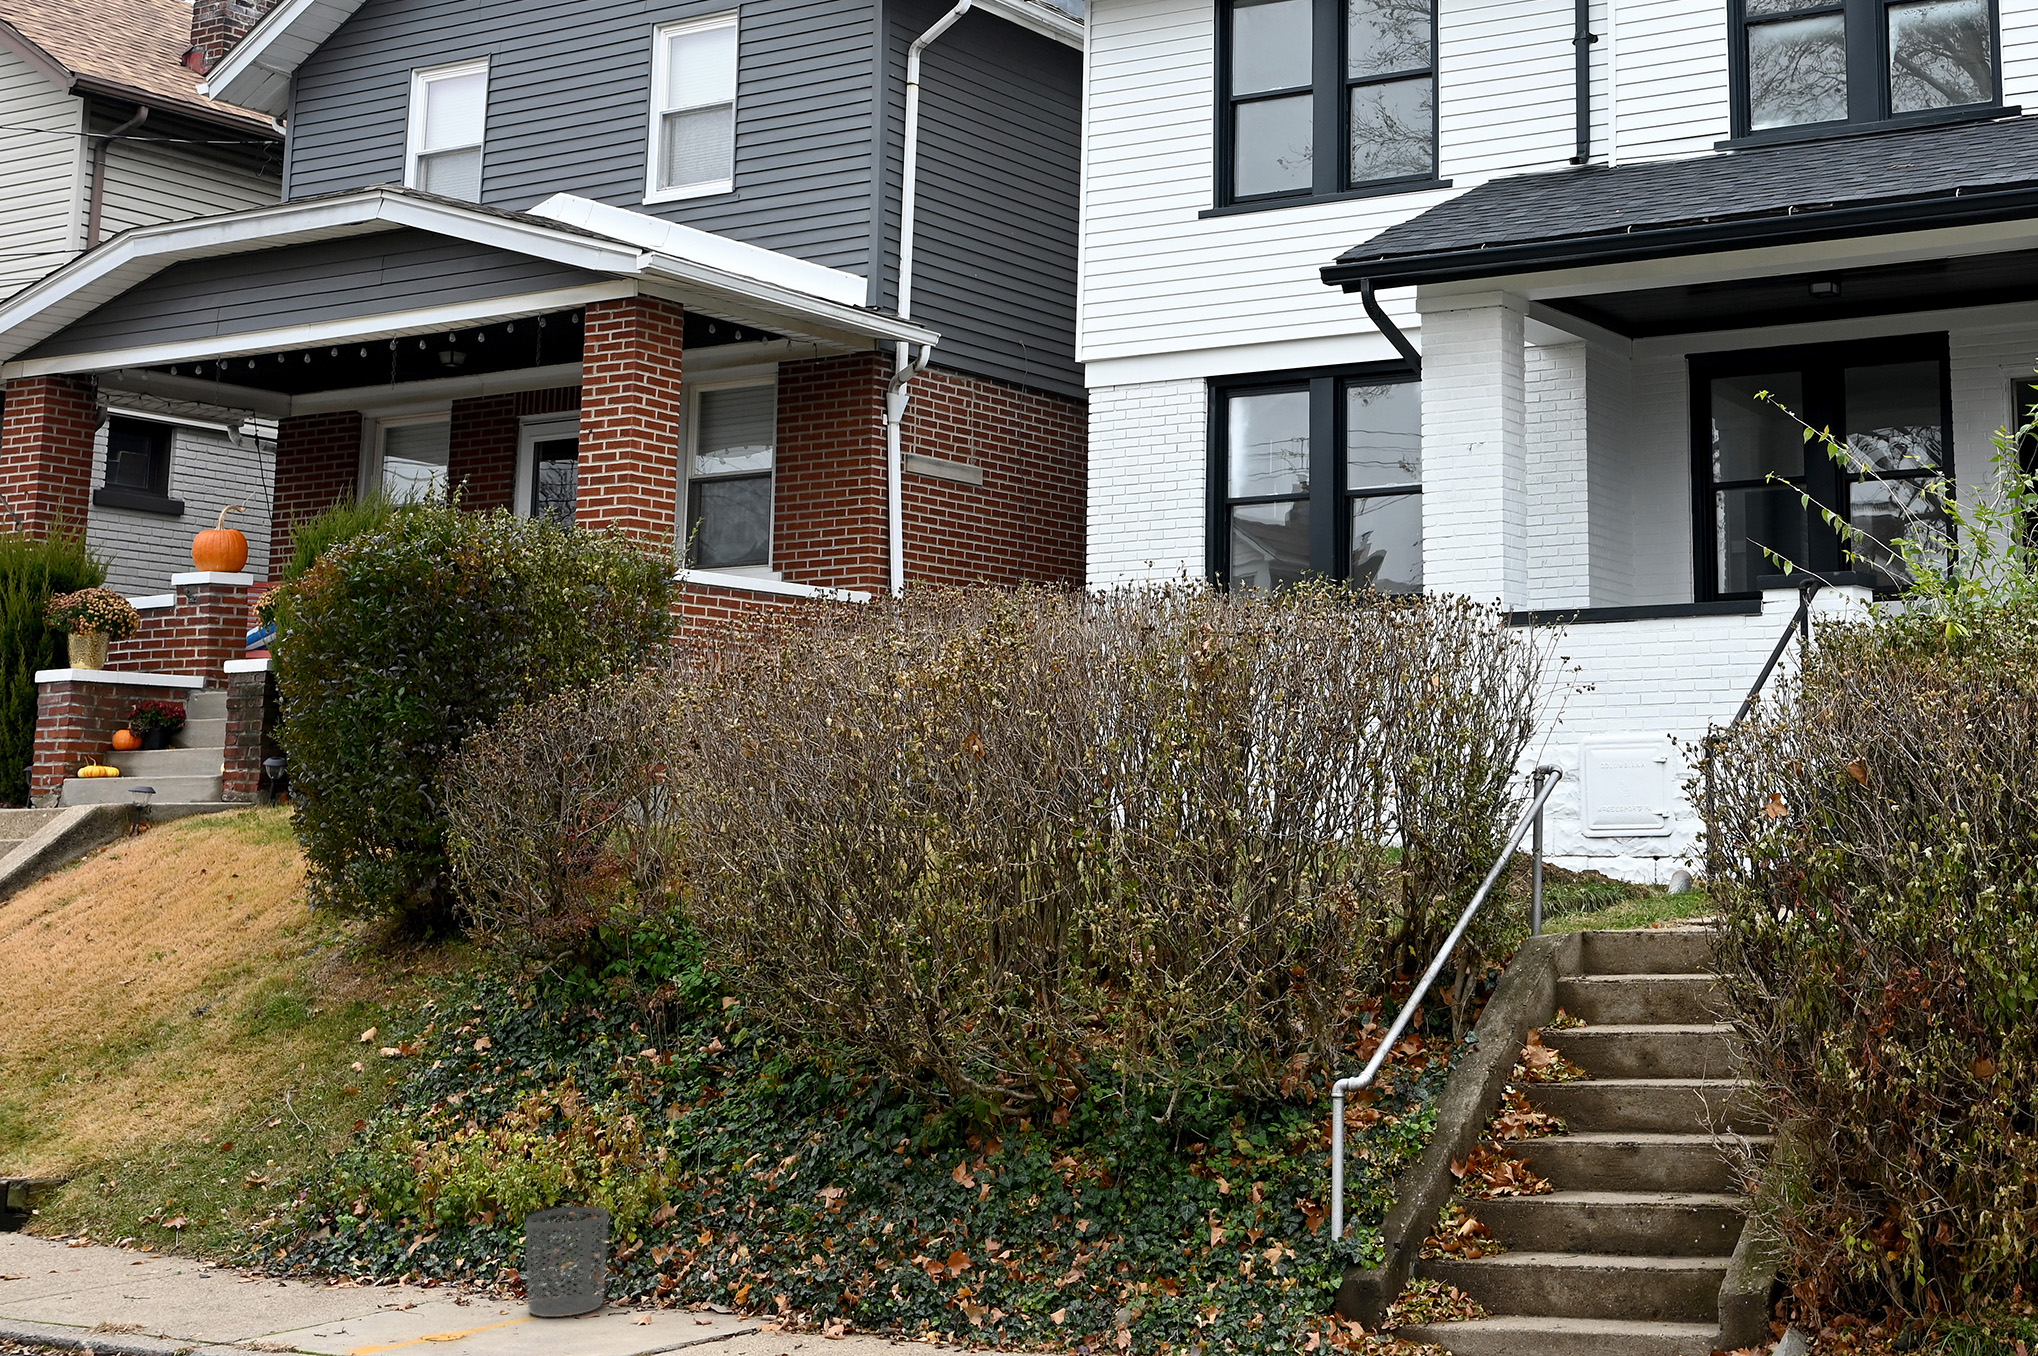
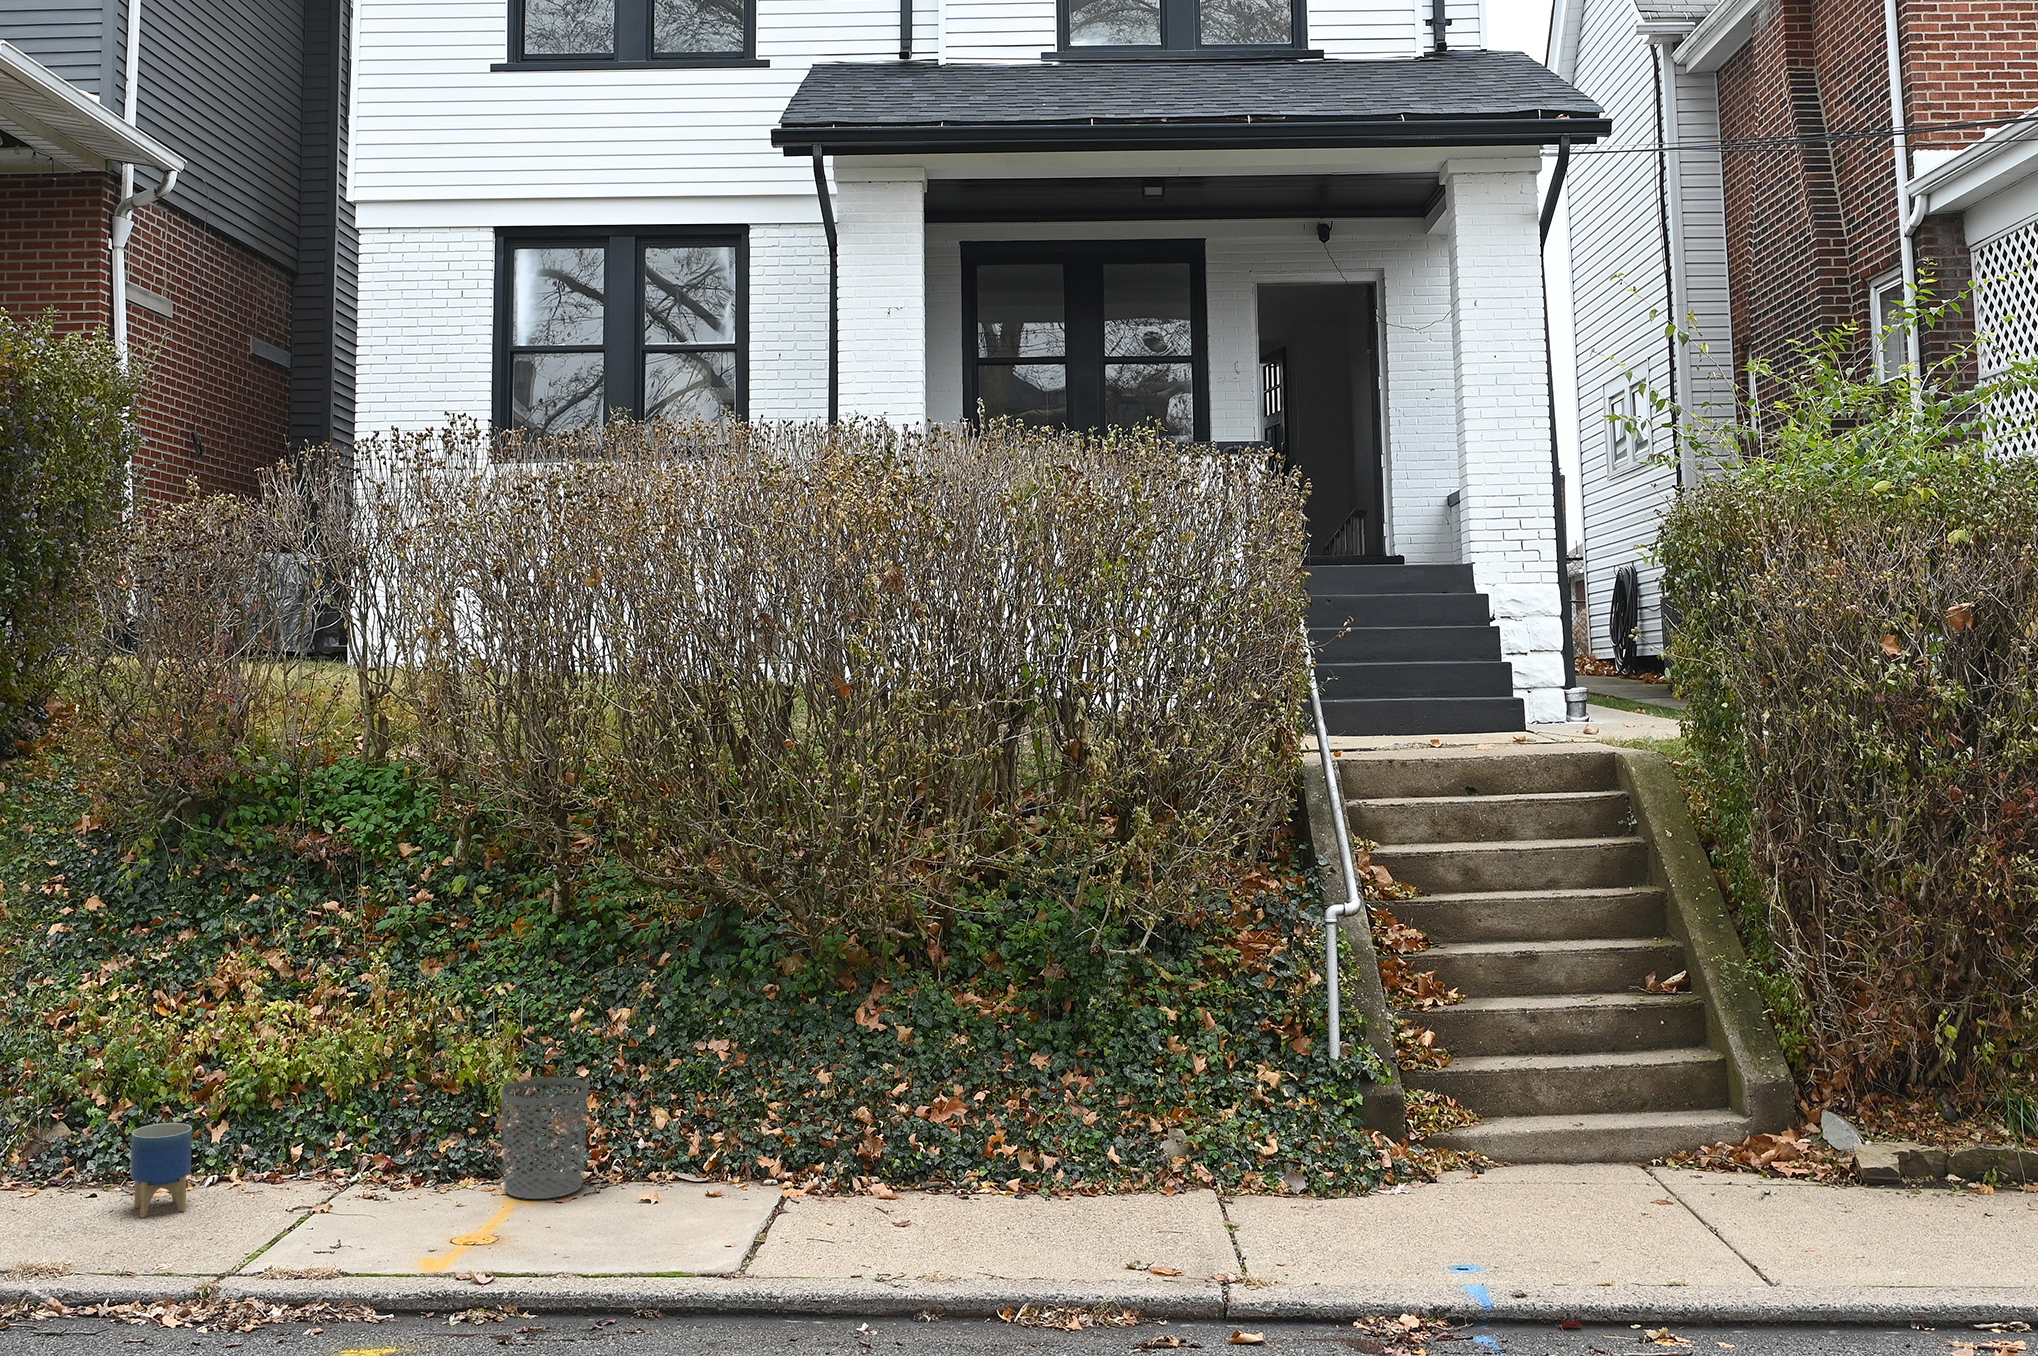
planter: none [252,1223,307,1302] -> present [130,1123,192,1217]

